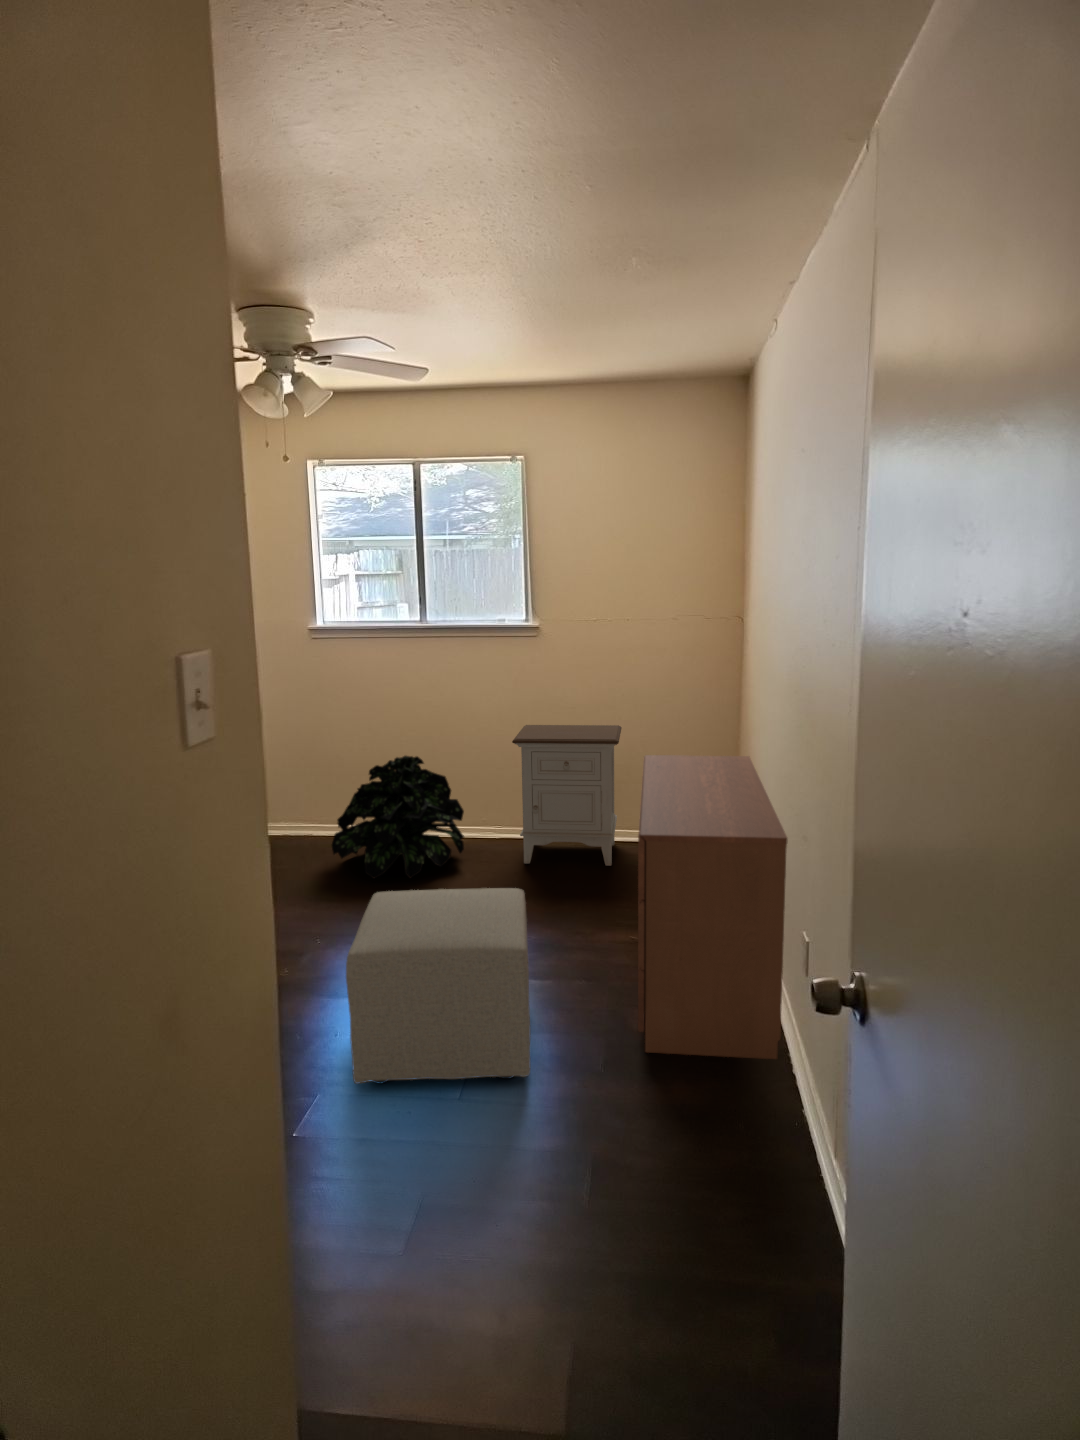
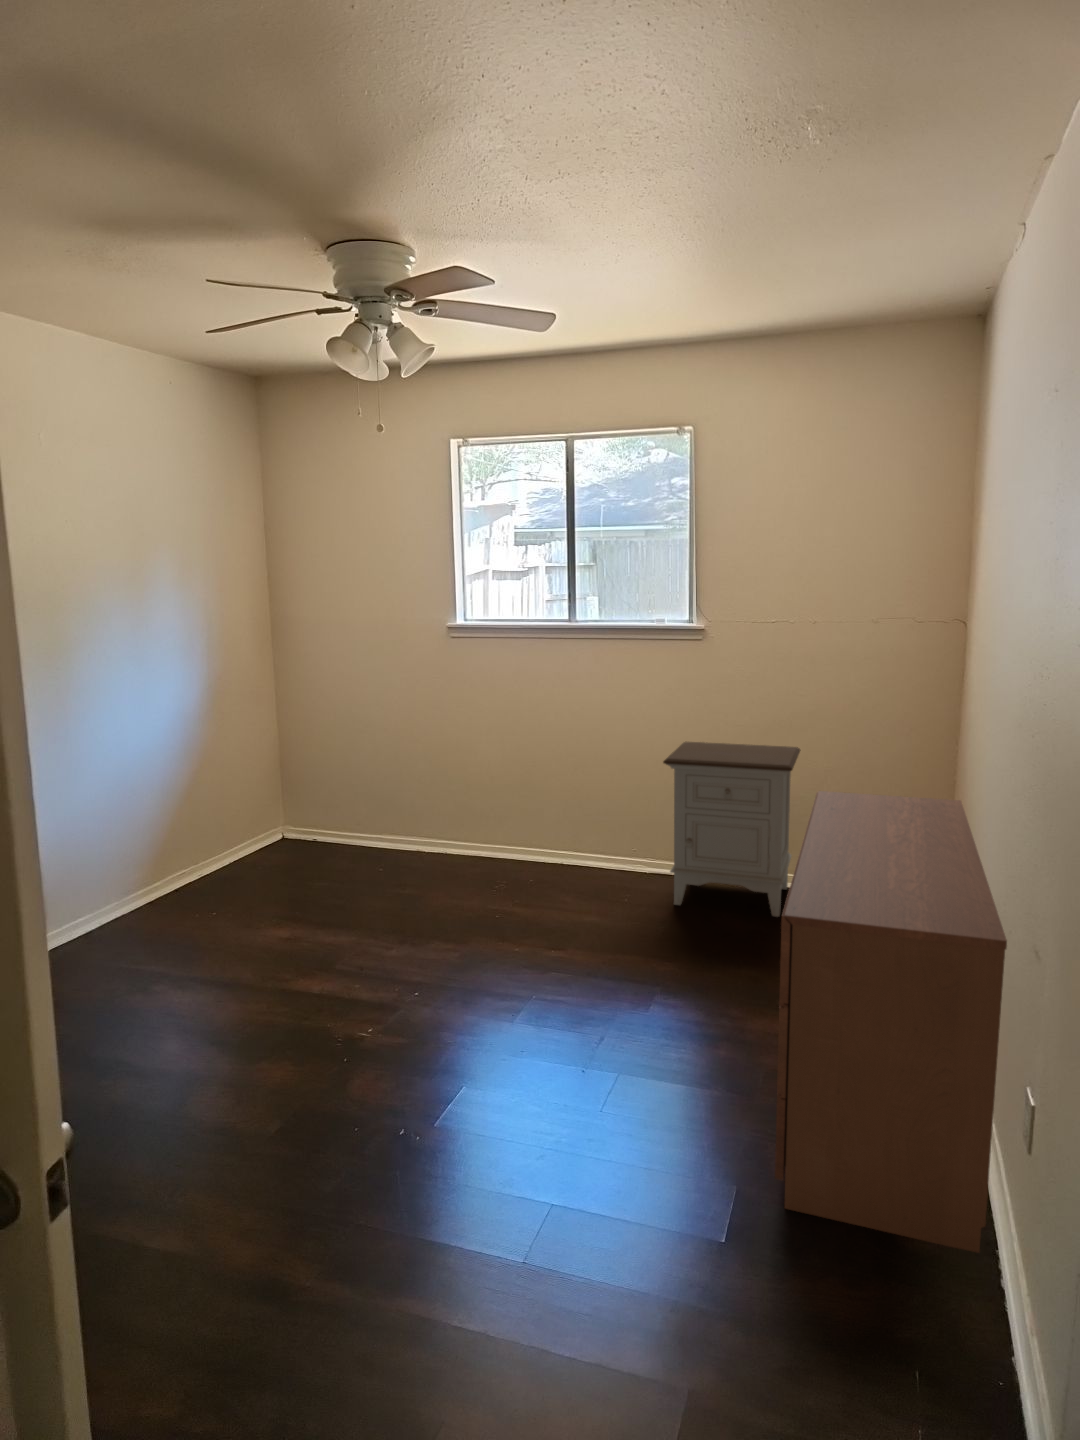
potted plant: present [332,756,464,878] -> none [460,771,608,913]
ottoman: present [346,888,530,1084] -> none [388,948,640,1227]

